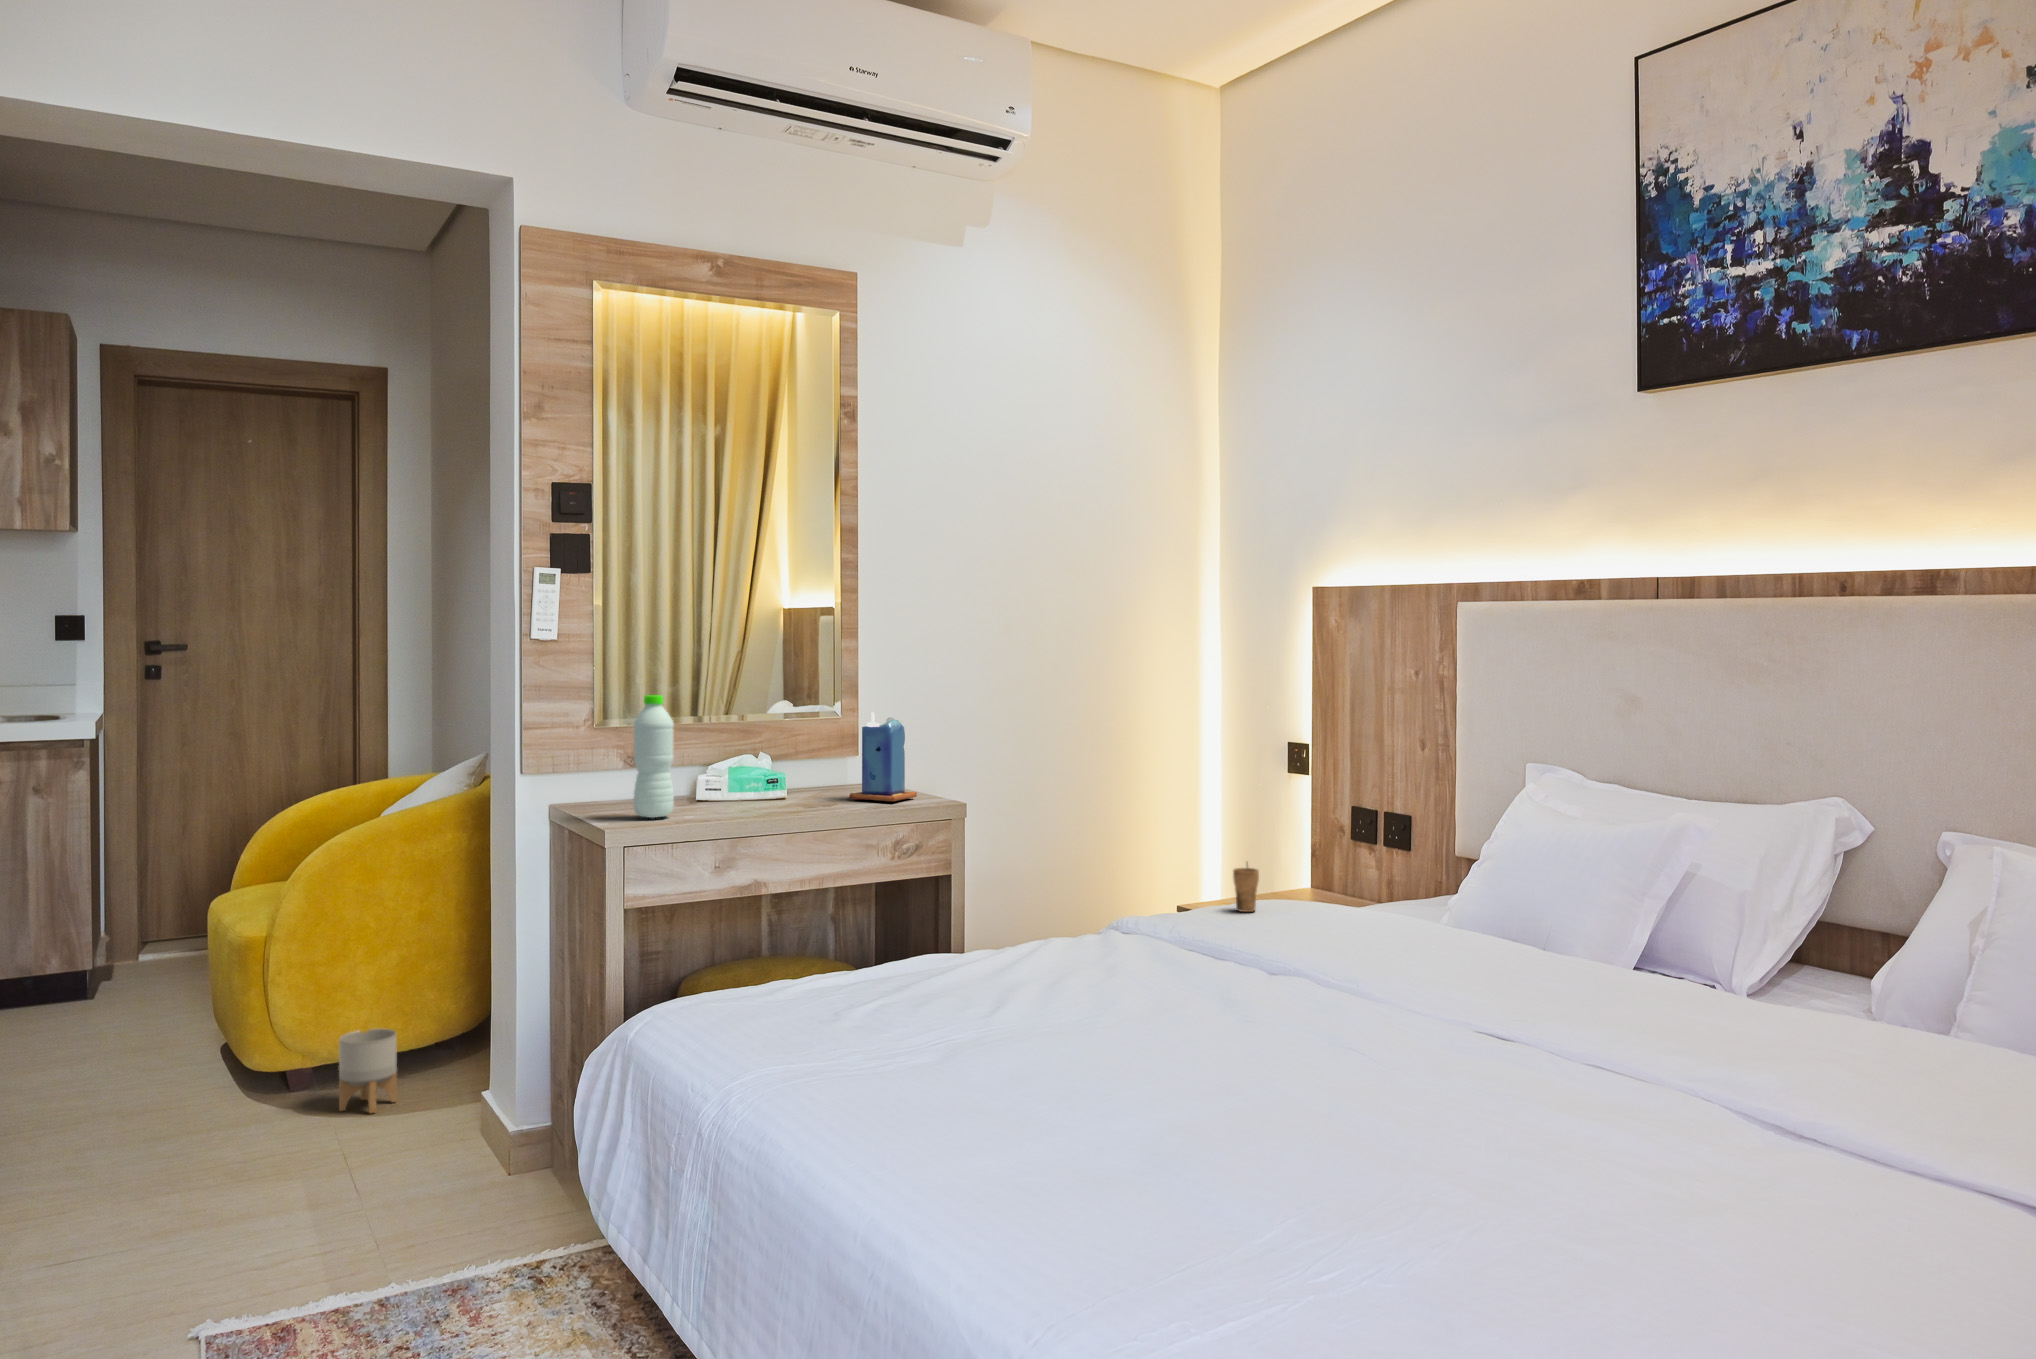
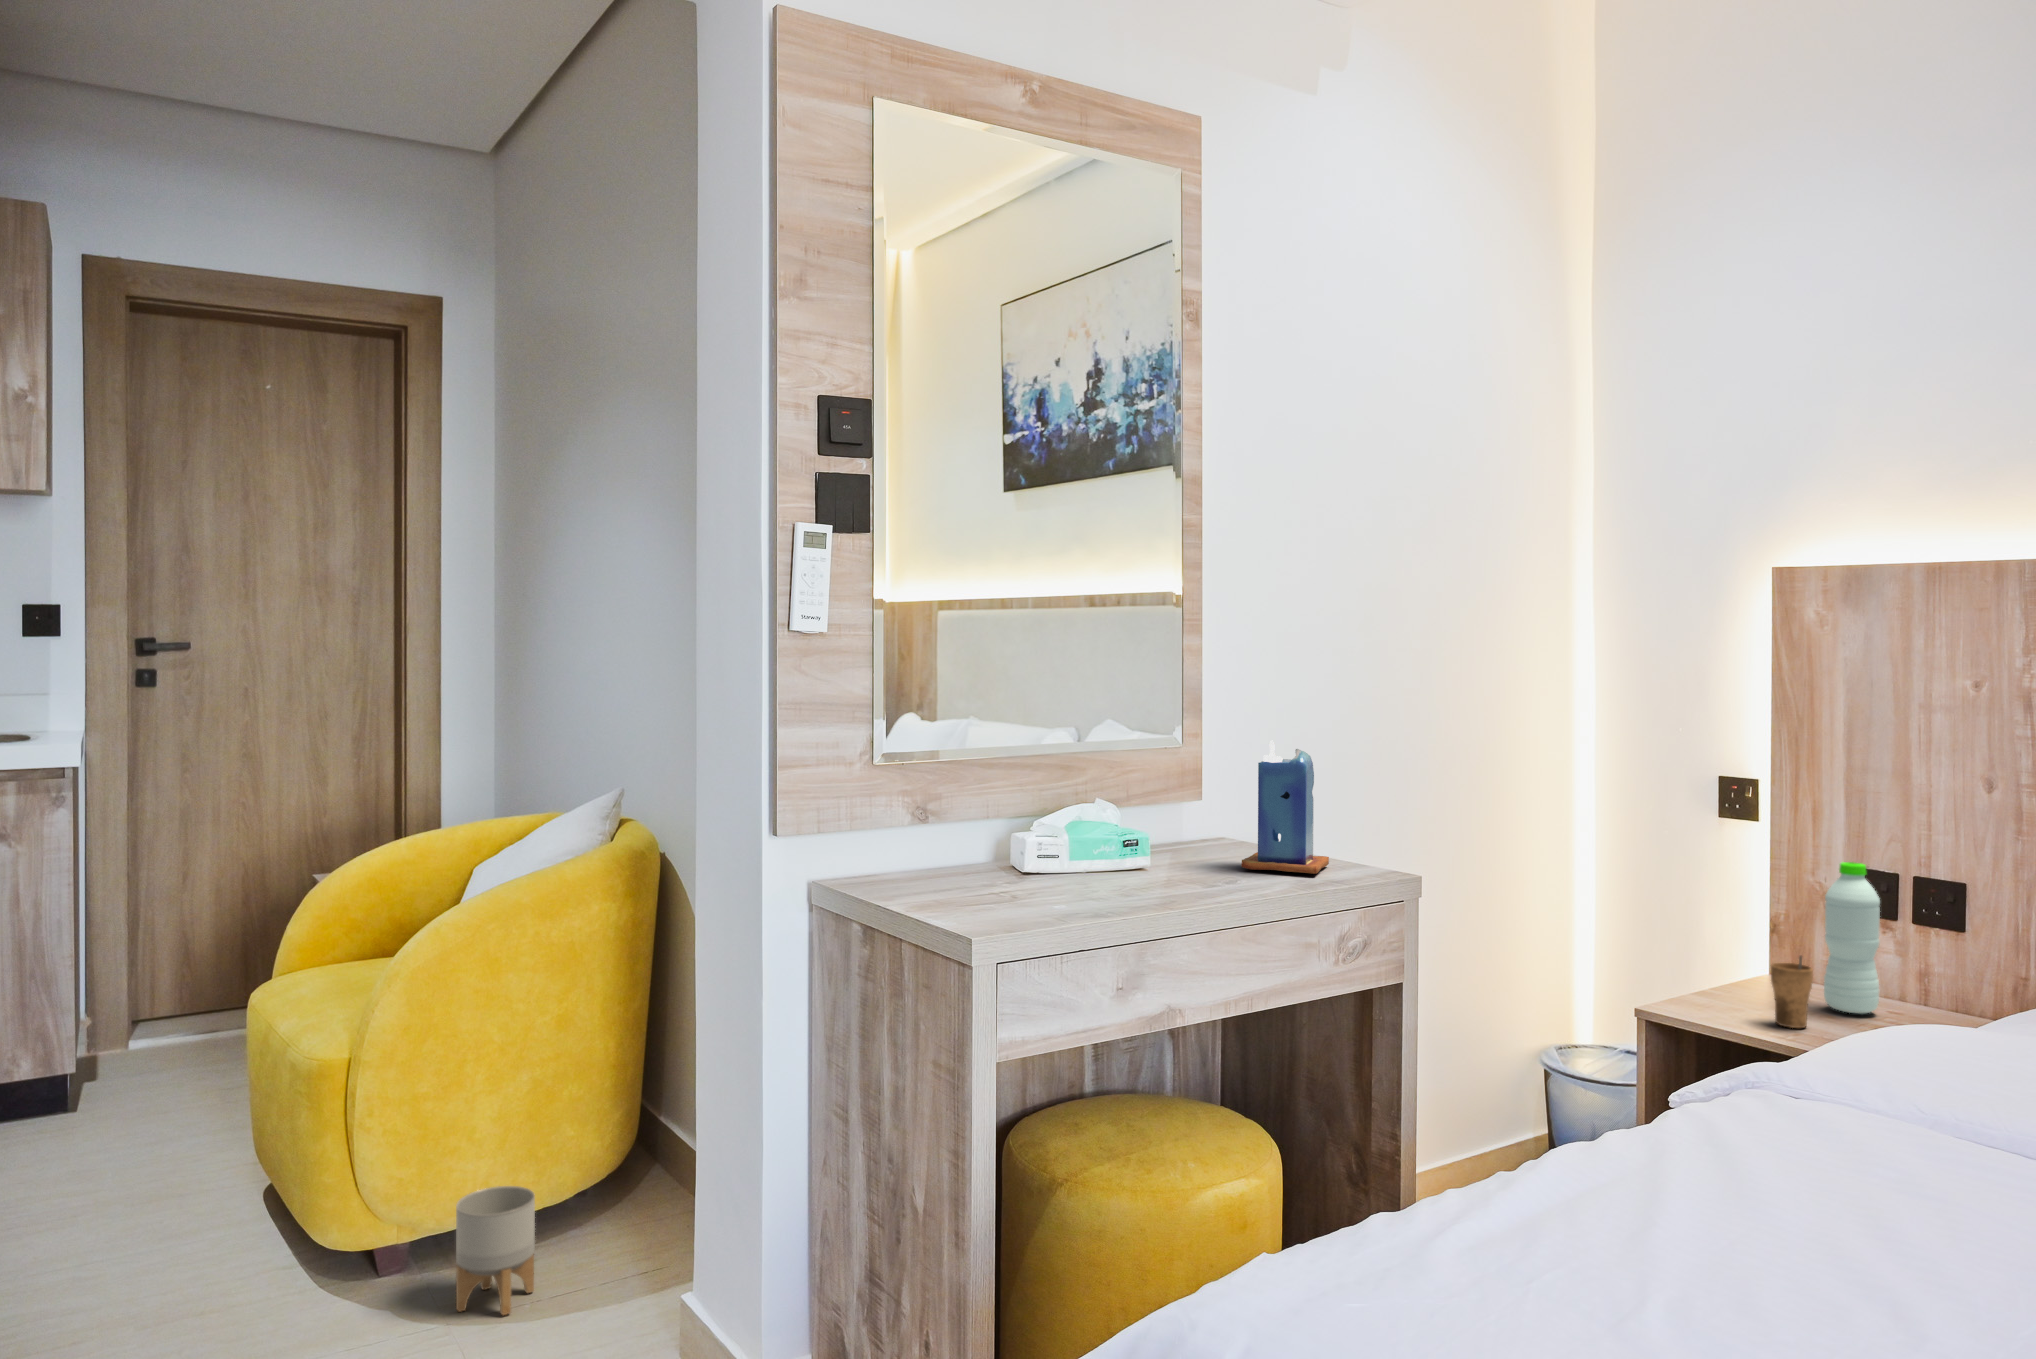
water bottle: present [634,695,674,818] -> present [1824,862,1880,1014]

